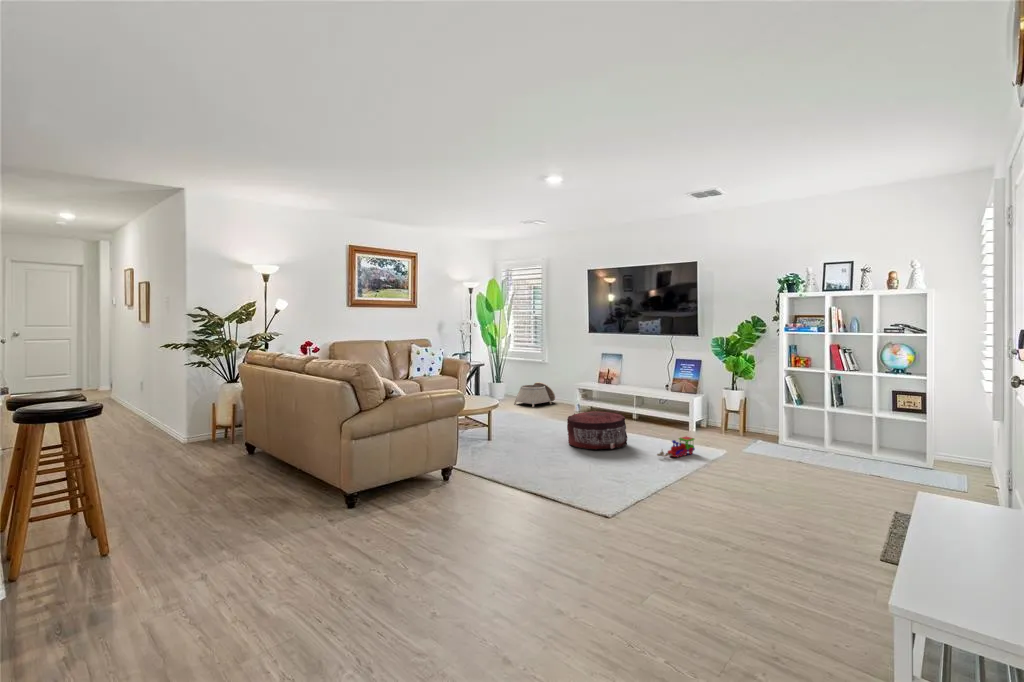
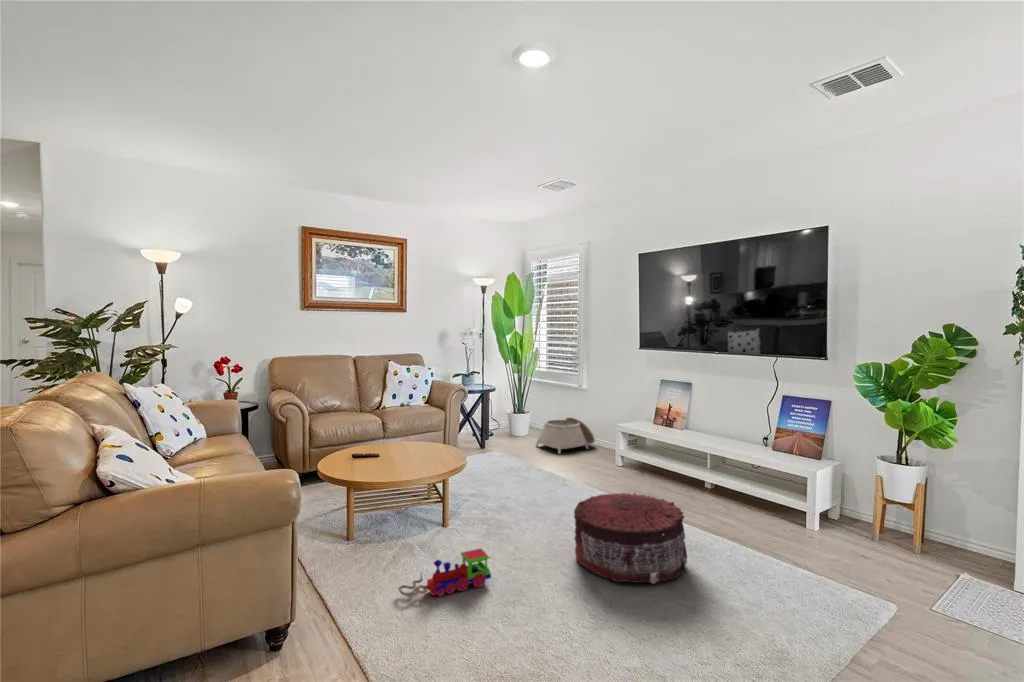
toy train: present [657,436,695,457] -> present [399,549,491,596]

